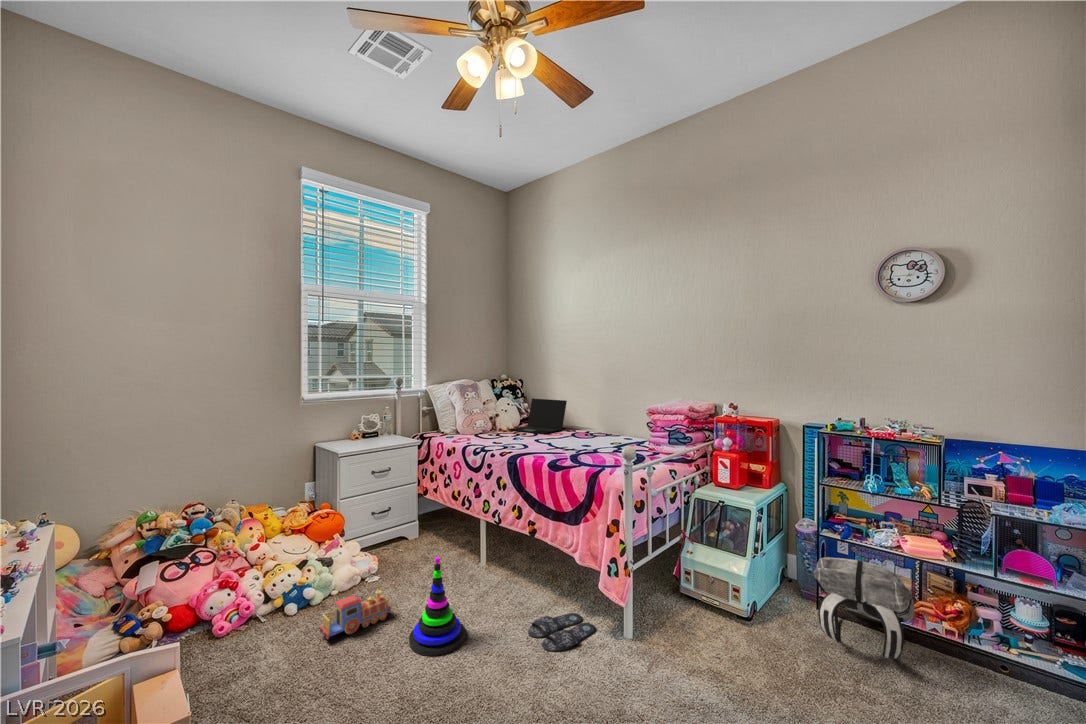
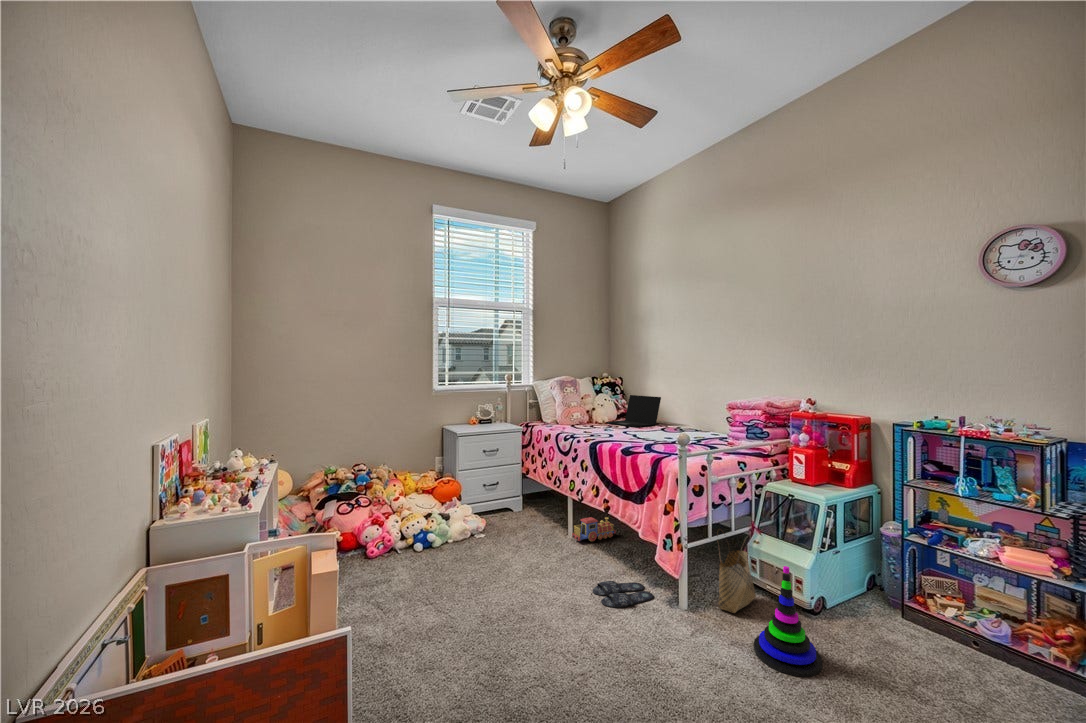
woven basket: none [658,544,693,634] -> present [717,529,756,613]
stacking toy: present [409,557,465,656] -> present [754,566,822,677]
backpack: present [814,557,915,659] -> none [880,558,1015,673]
toy train: present [320,590,391,639] -> present [572,517,616,541]

